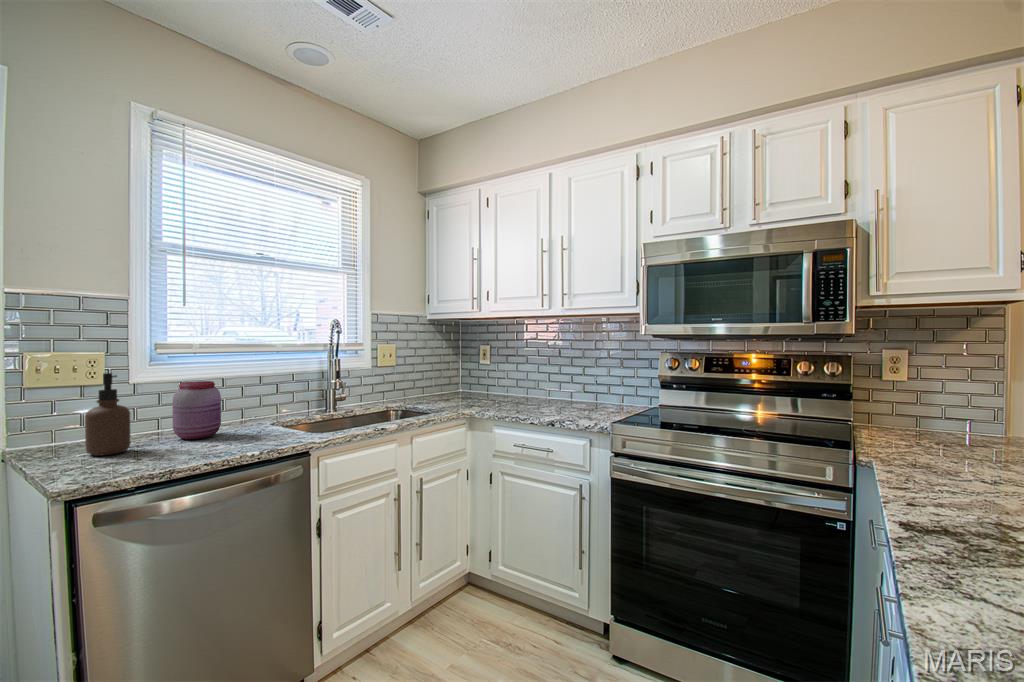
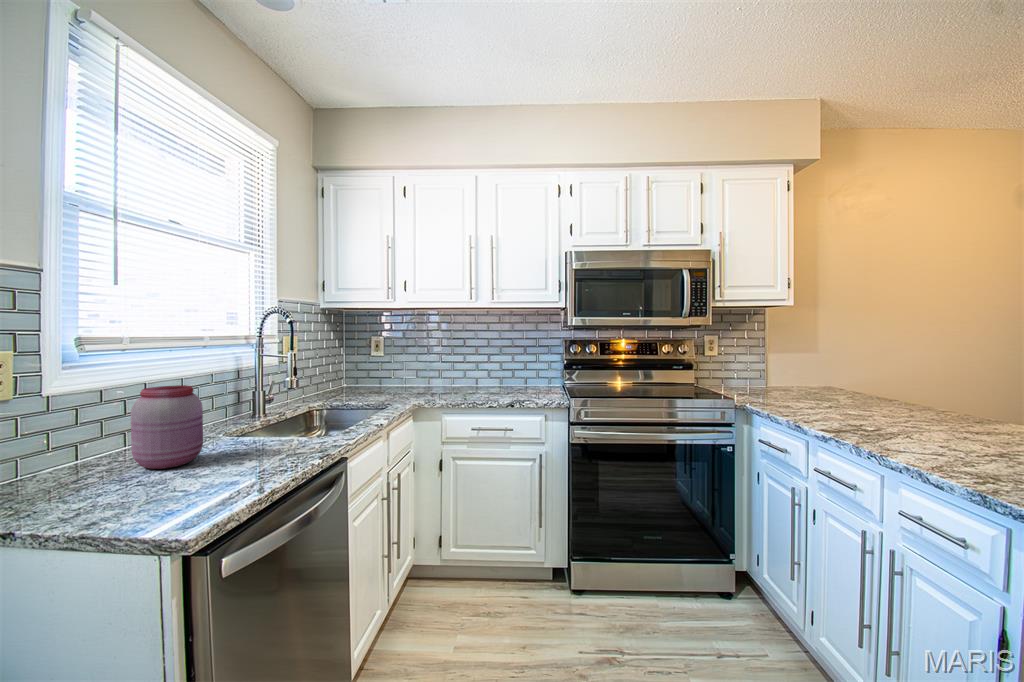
soap dispenser: present [85,373,131,456] -> none [47,378,123,511]

